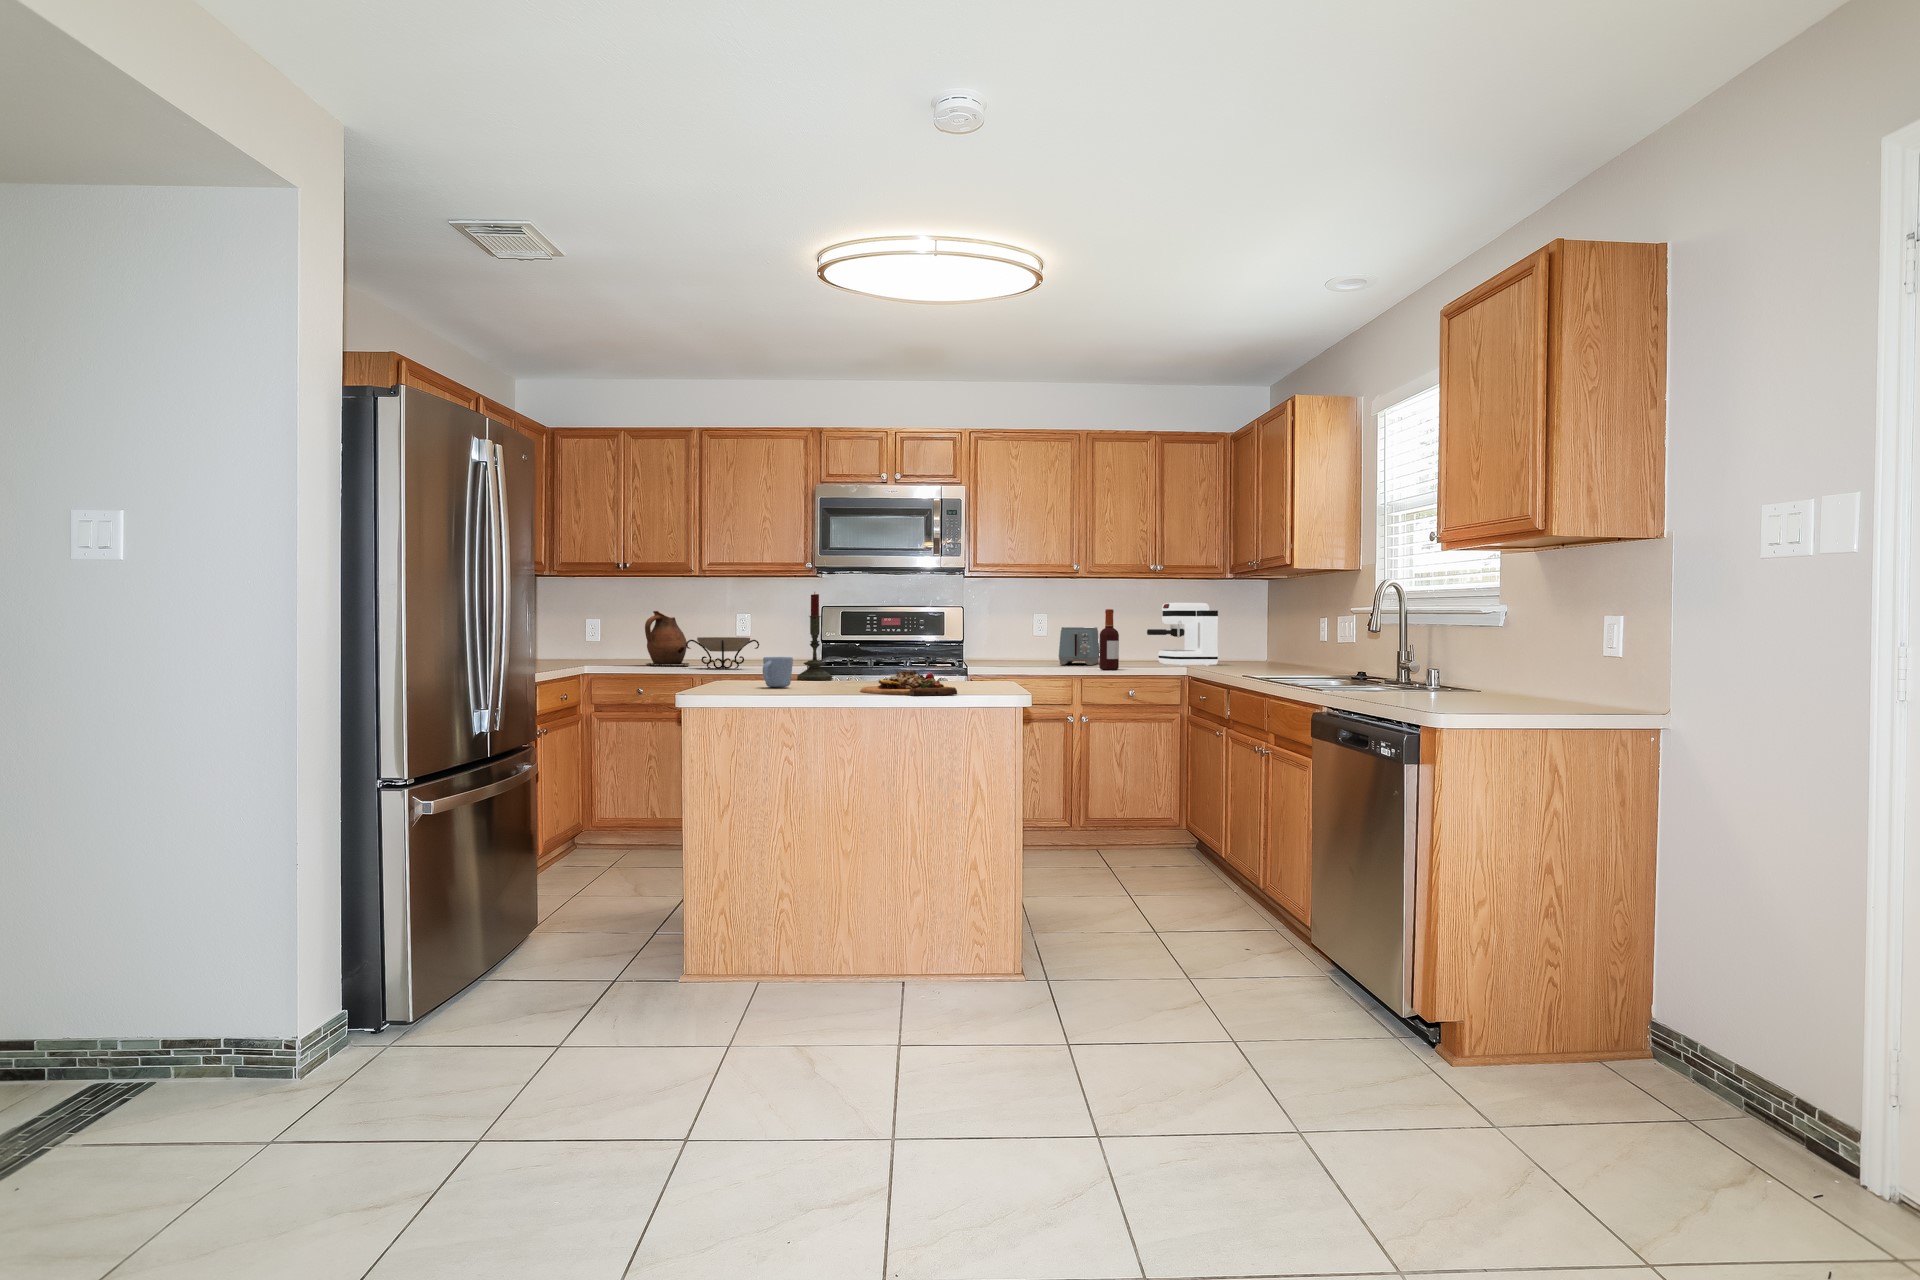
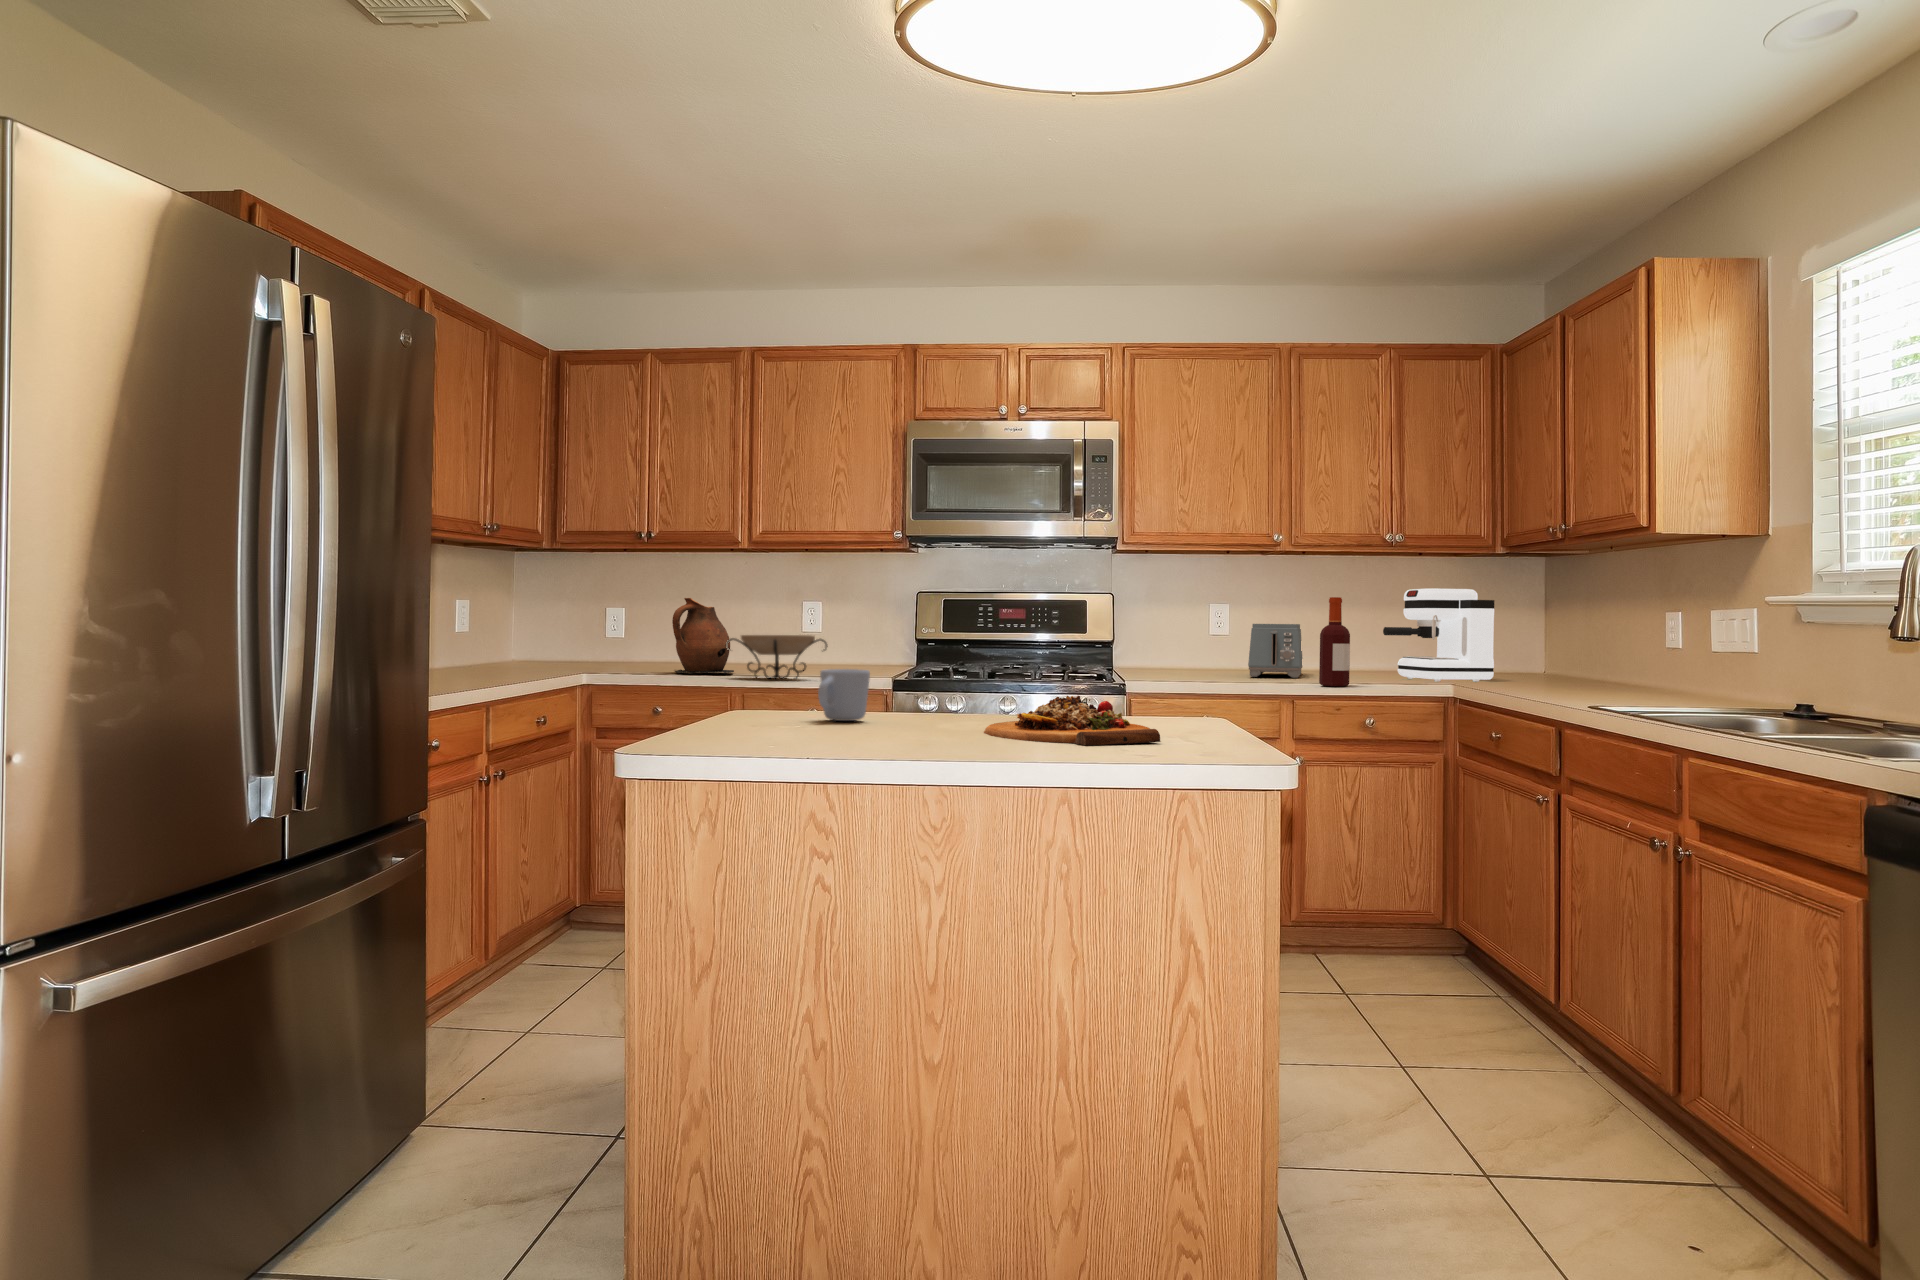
candle: present [797,592,832,680] -> none [879,565,932,703]

